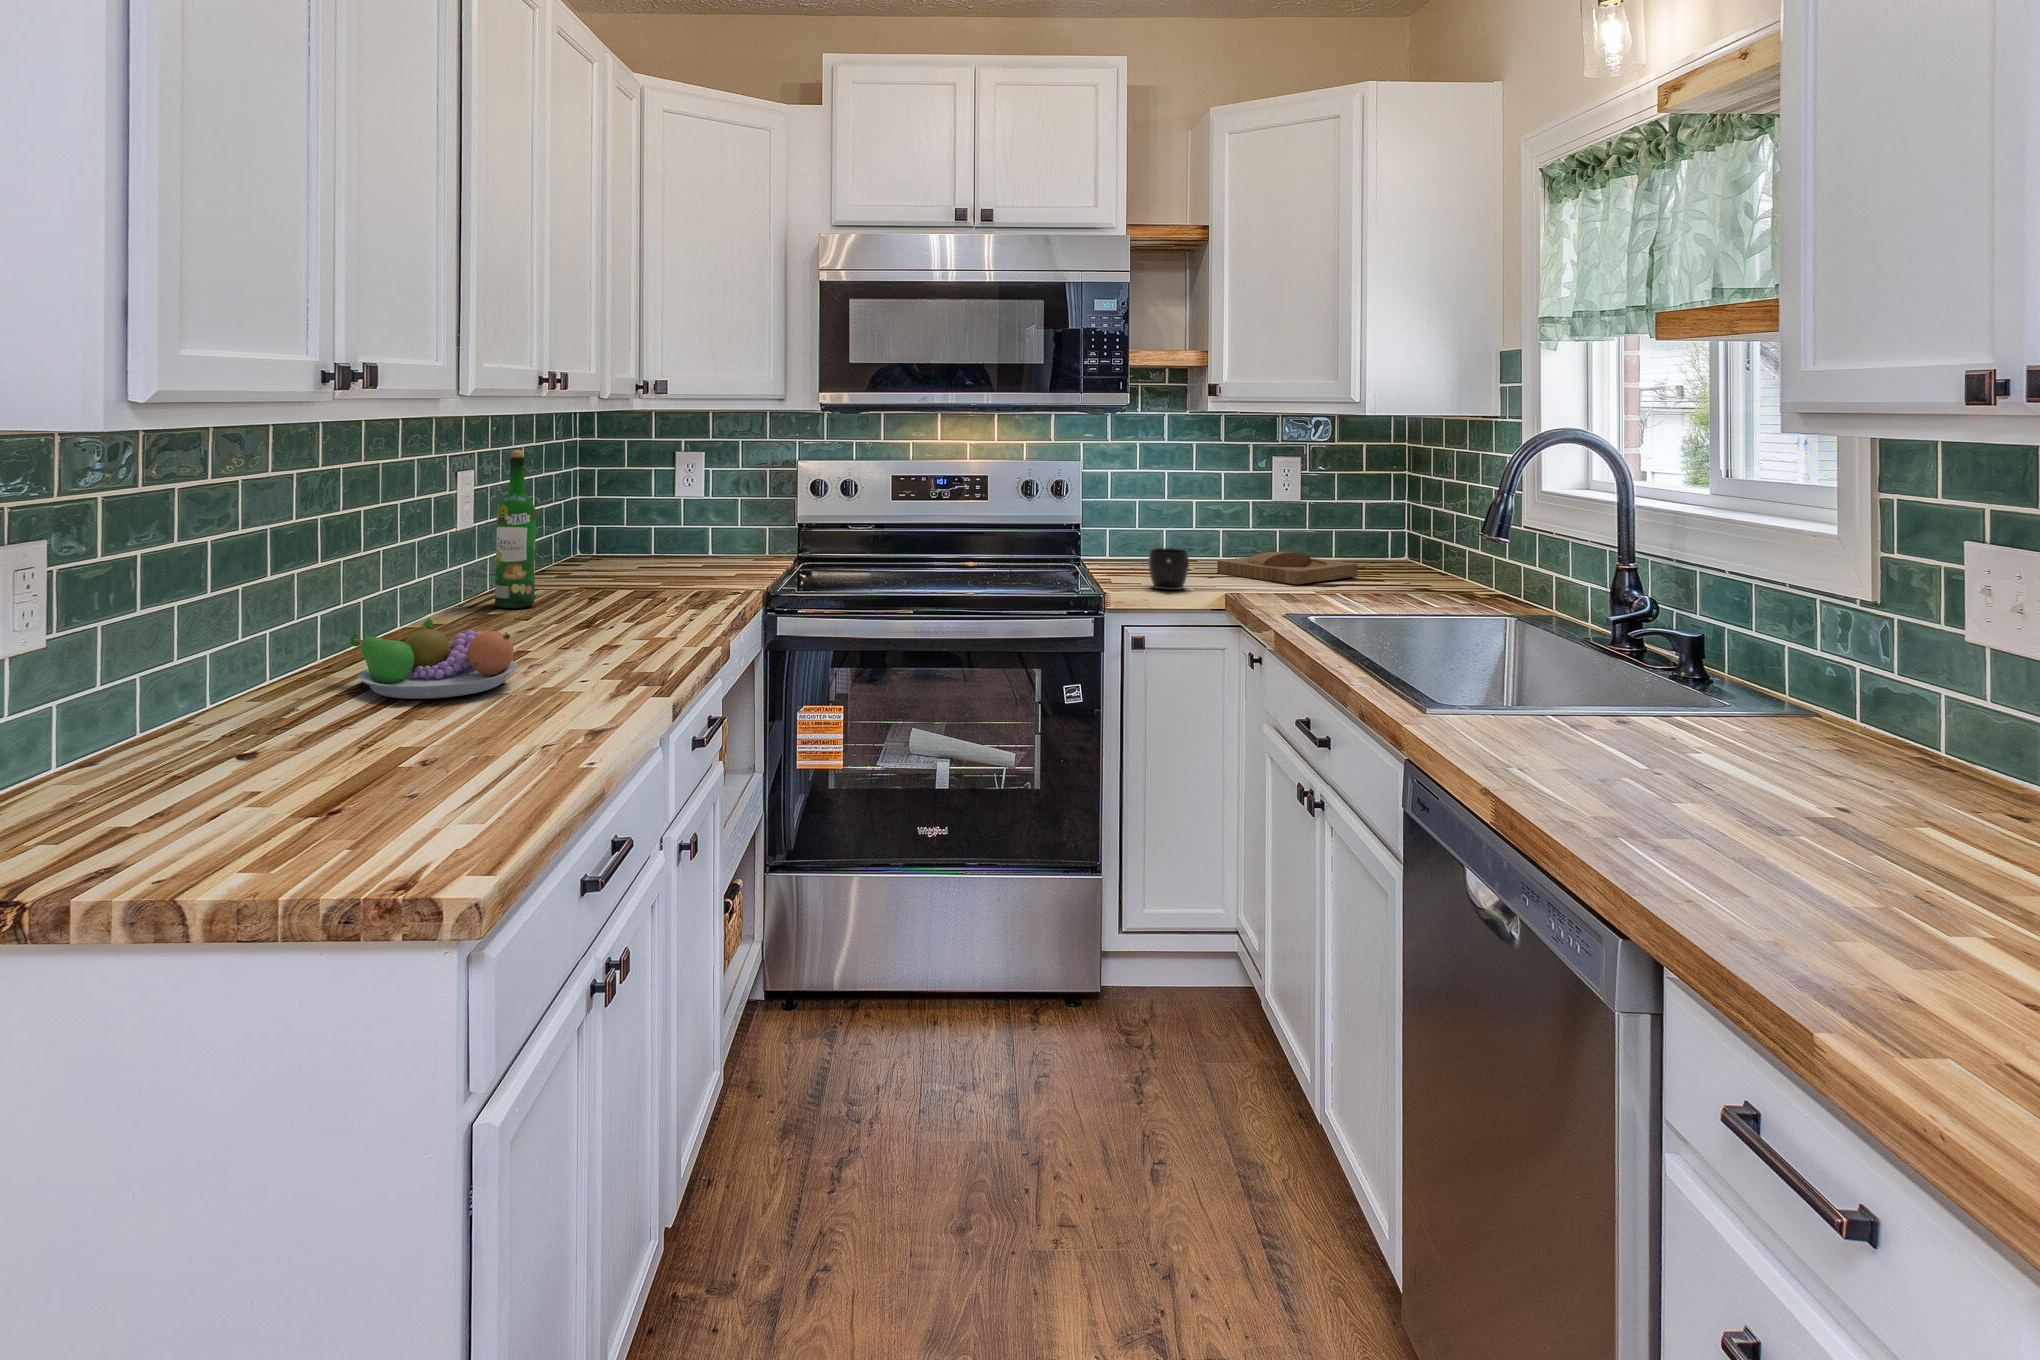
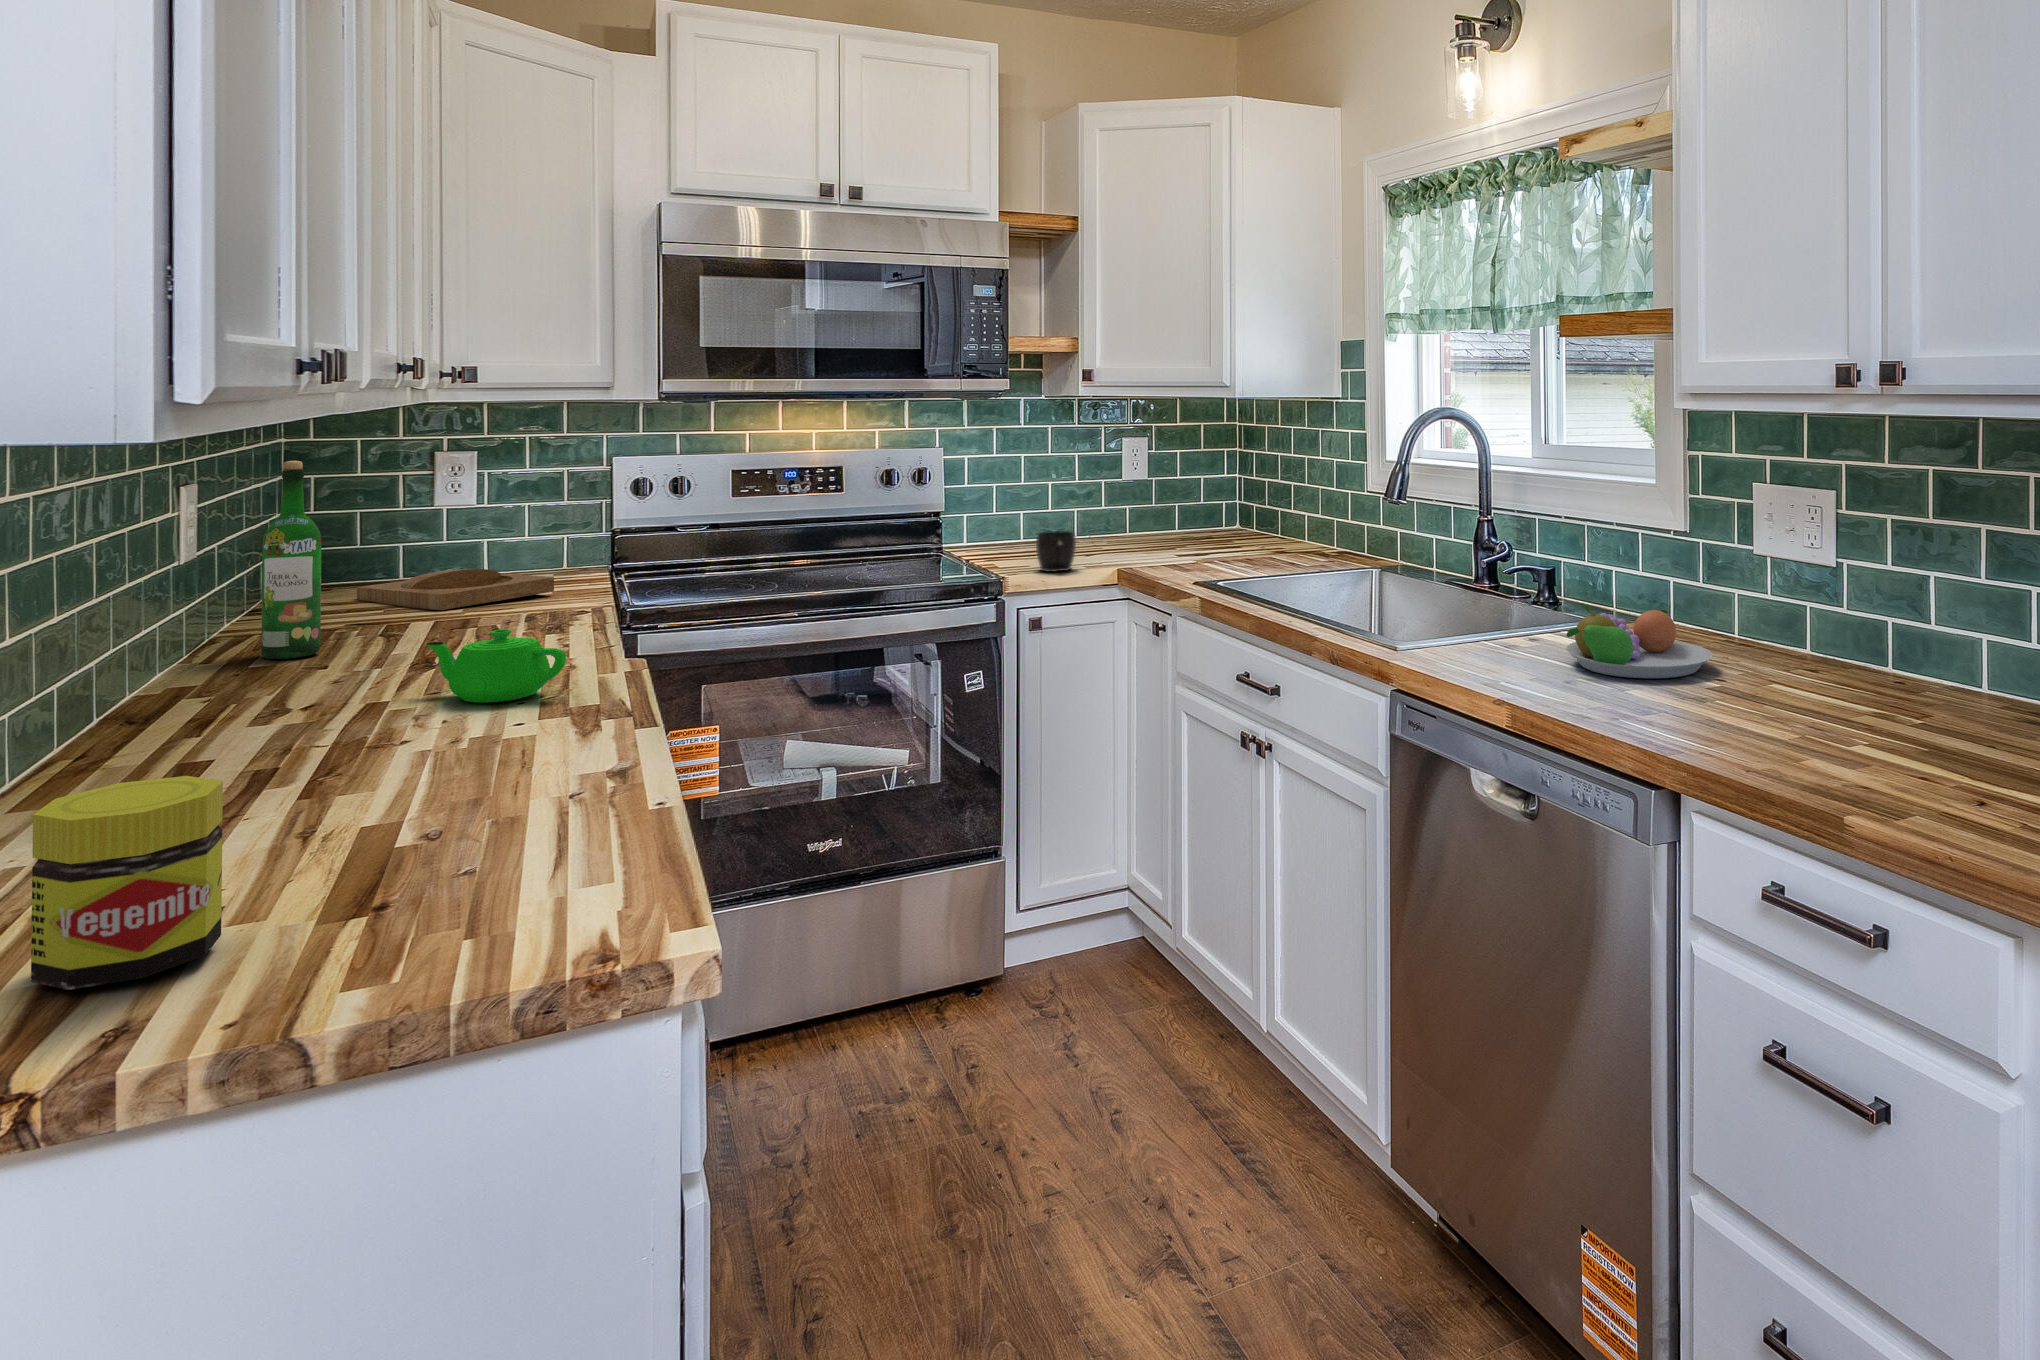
tray: present [1217,552,1358,584] -> present [357,569,554,610]
teapot: none [565,599,654,660] -> present [427,629,566,703]
fruit bowl: present [351,618,518,699] -> present [1566,604,1713,678]
jar: none [97,687,226,839] -> present [31,776,223,990]

